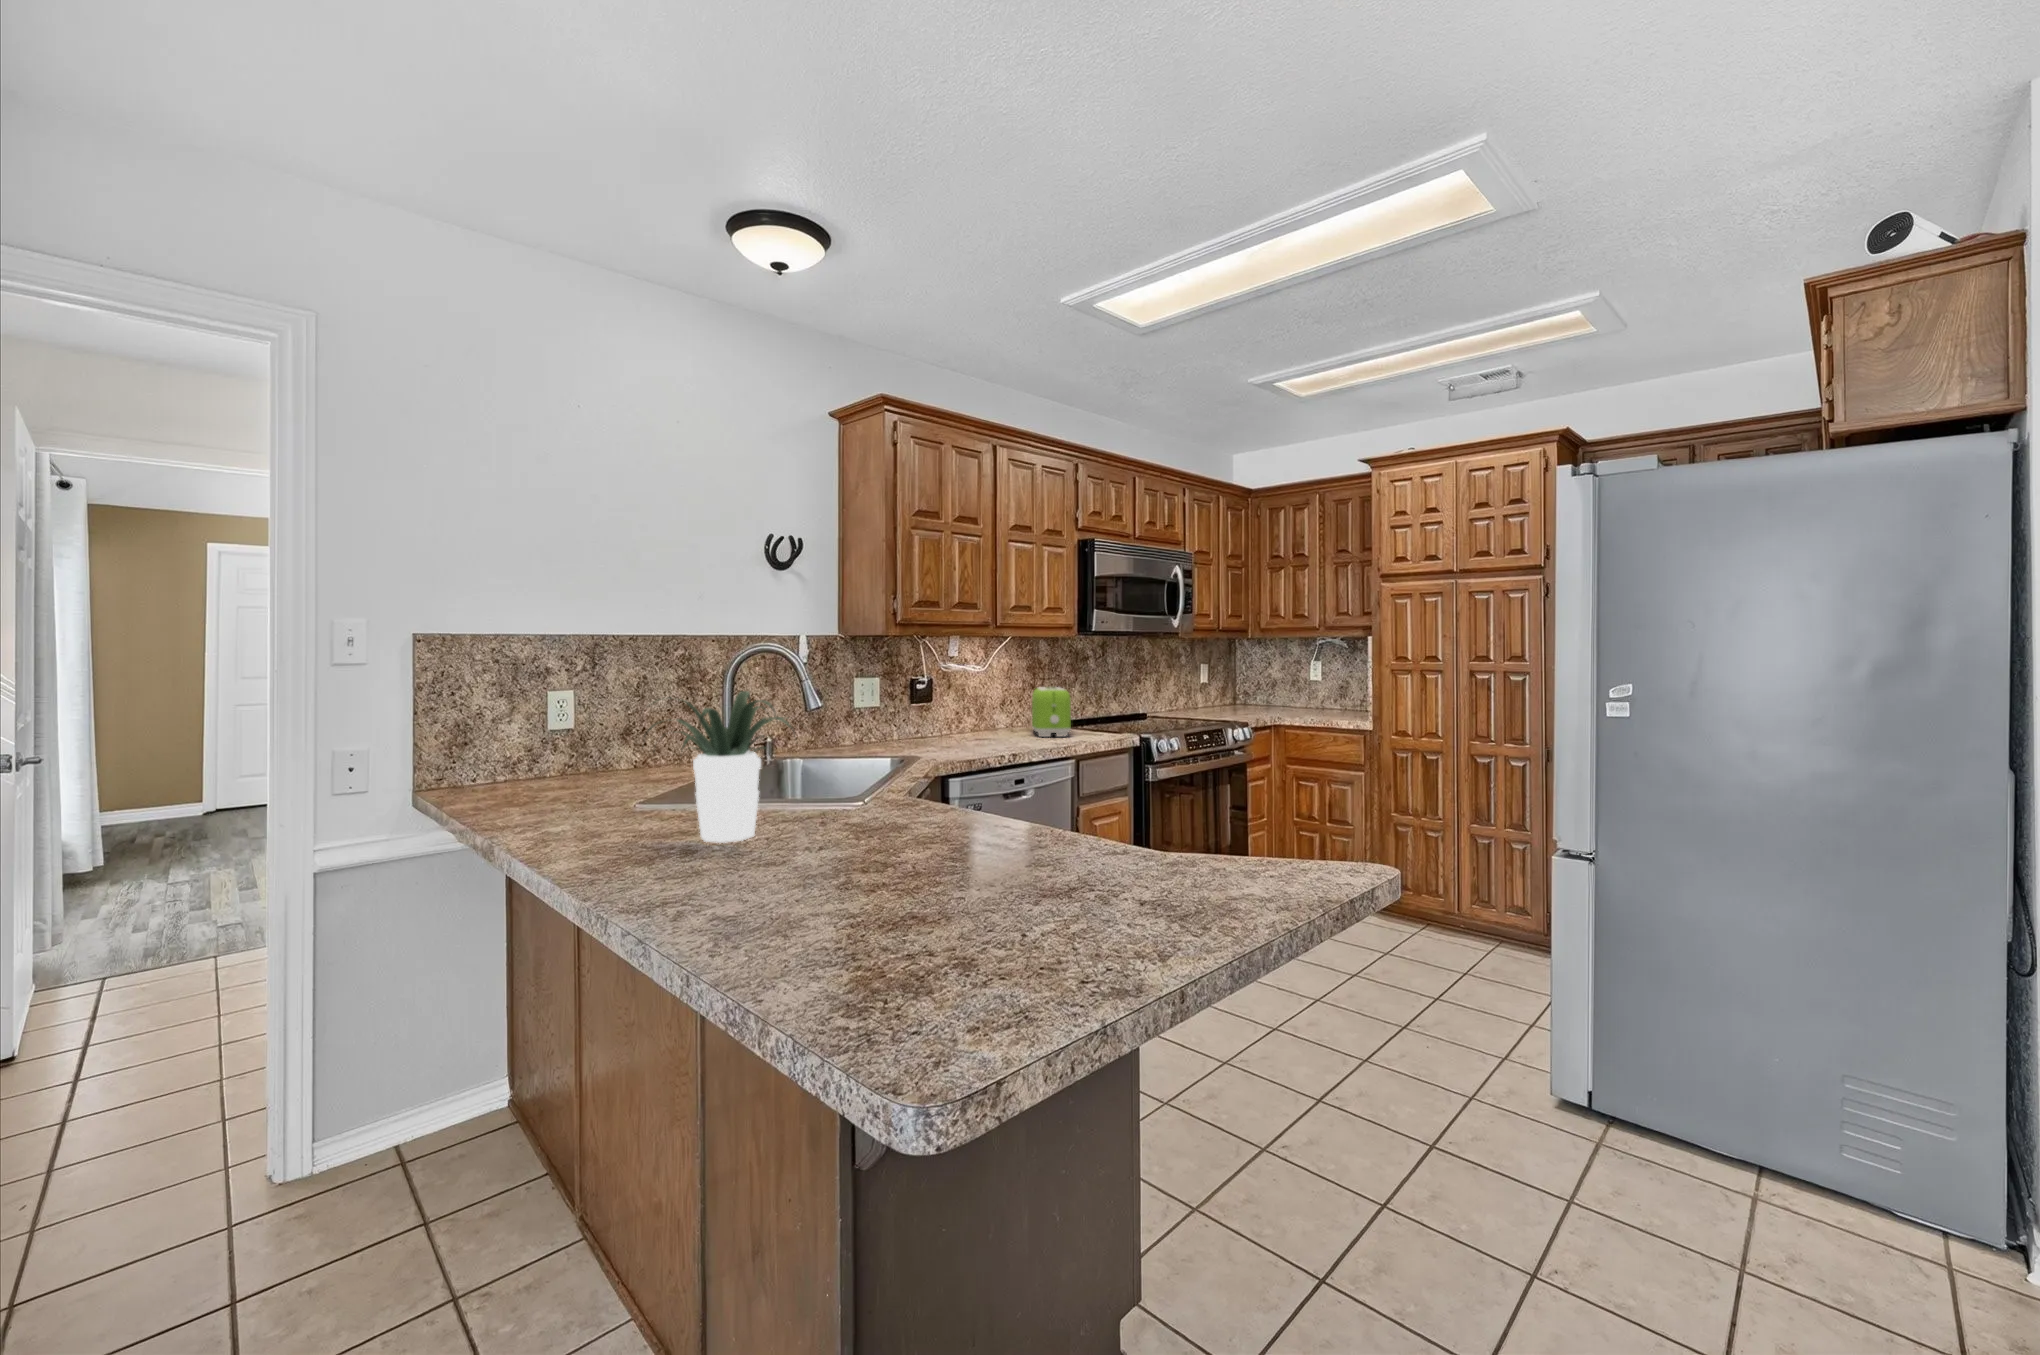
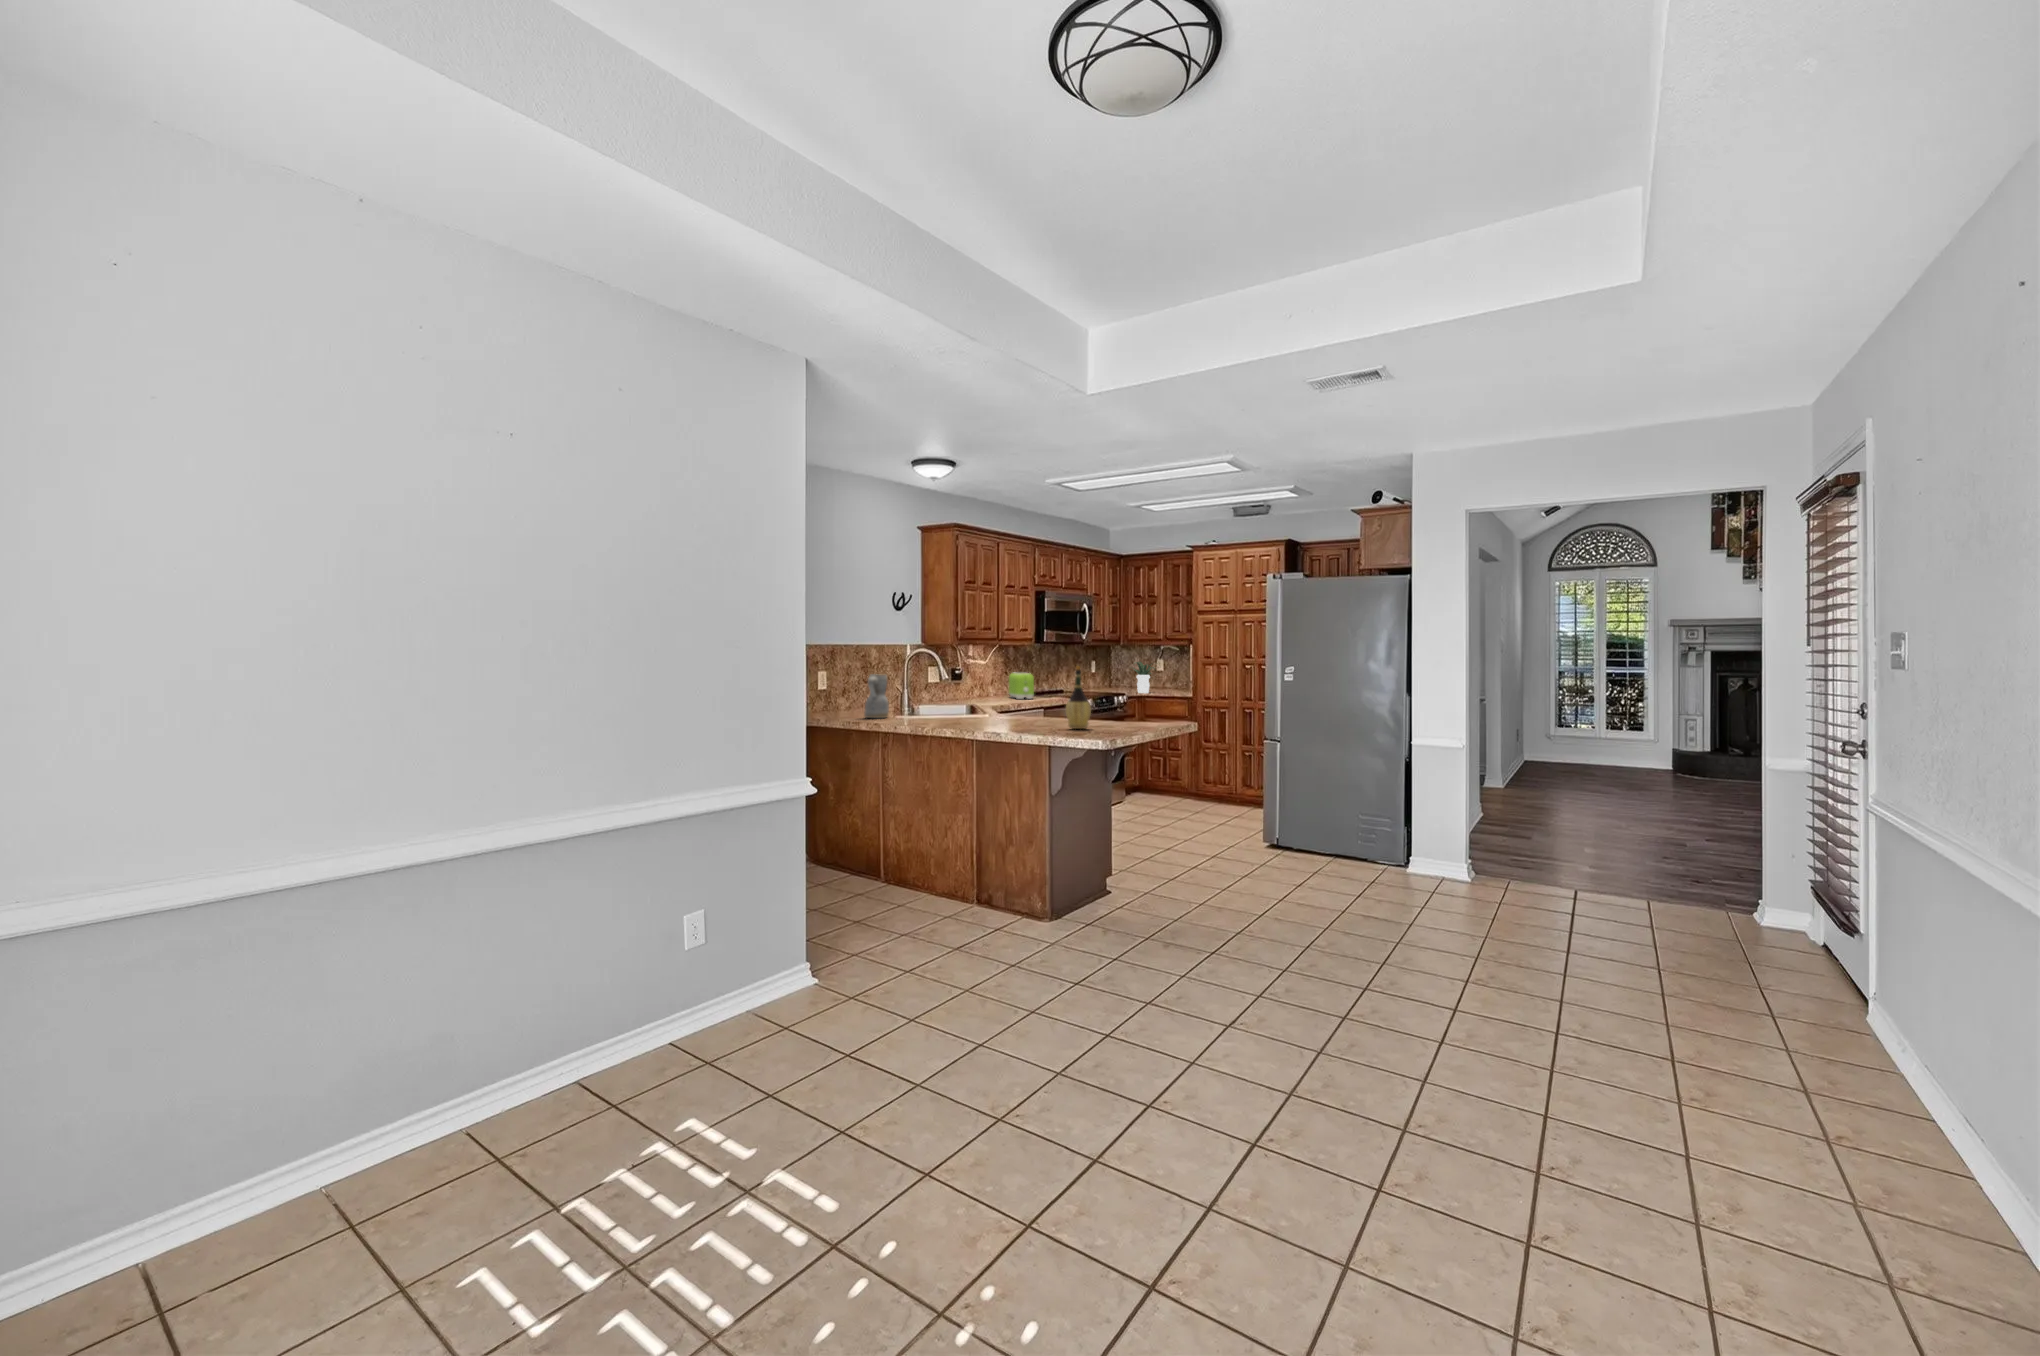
potted plant: present [649,691,795,843] -> present [1133,662,1155,693]
wine bottle: none [874,703,975,962] -> present [1066,666,1091,729]
ceramic pitcher: none [518,706,596,820] -> present [864,674,889,718]

